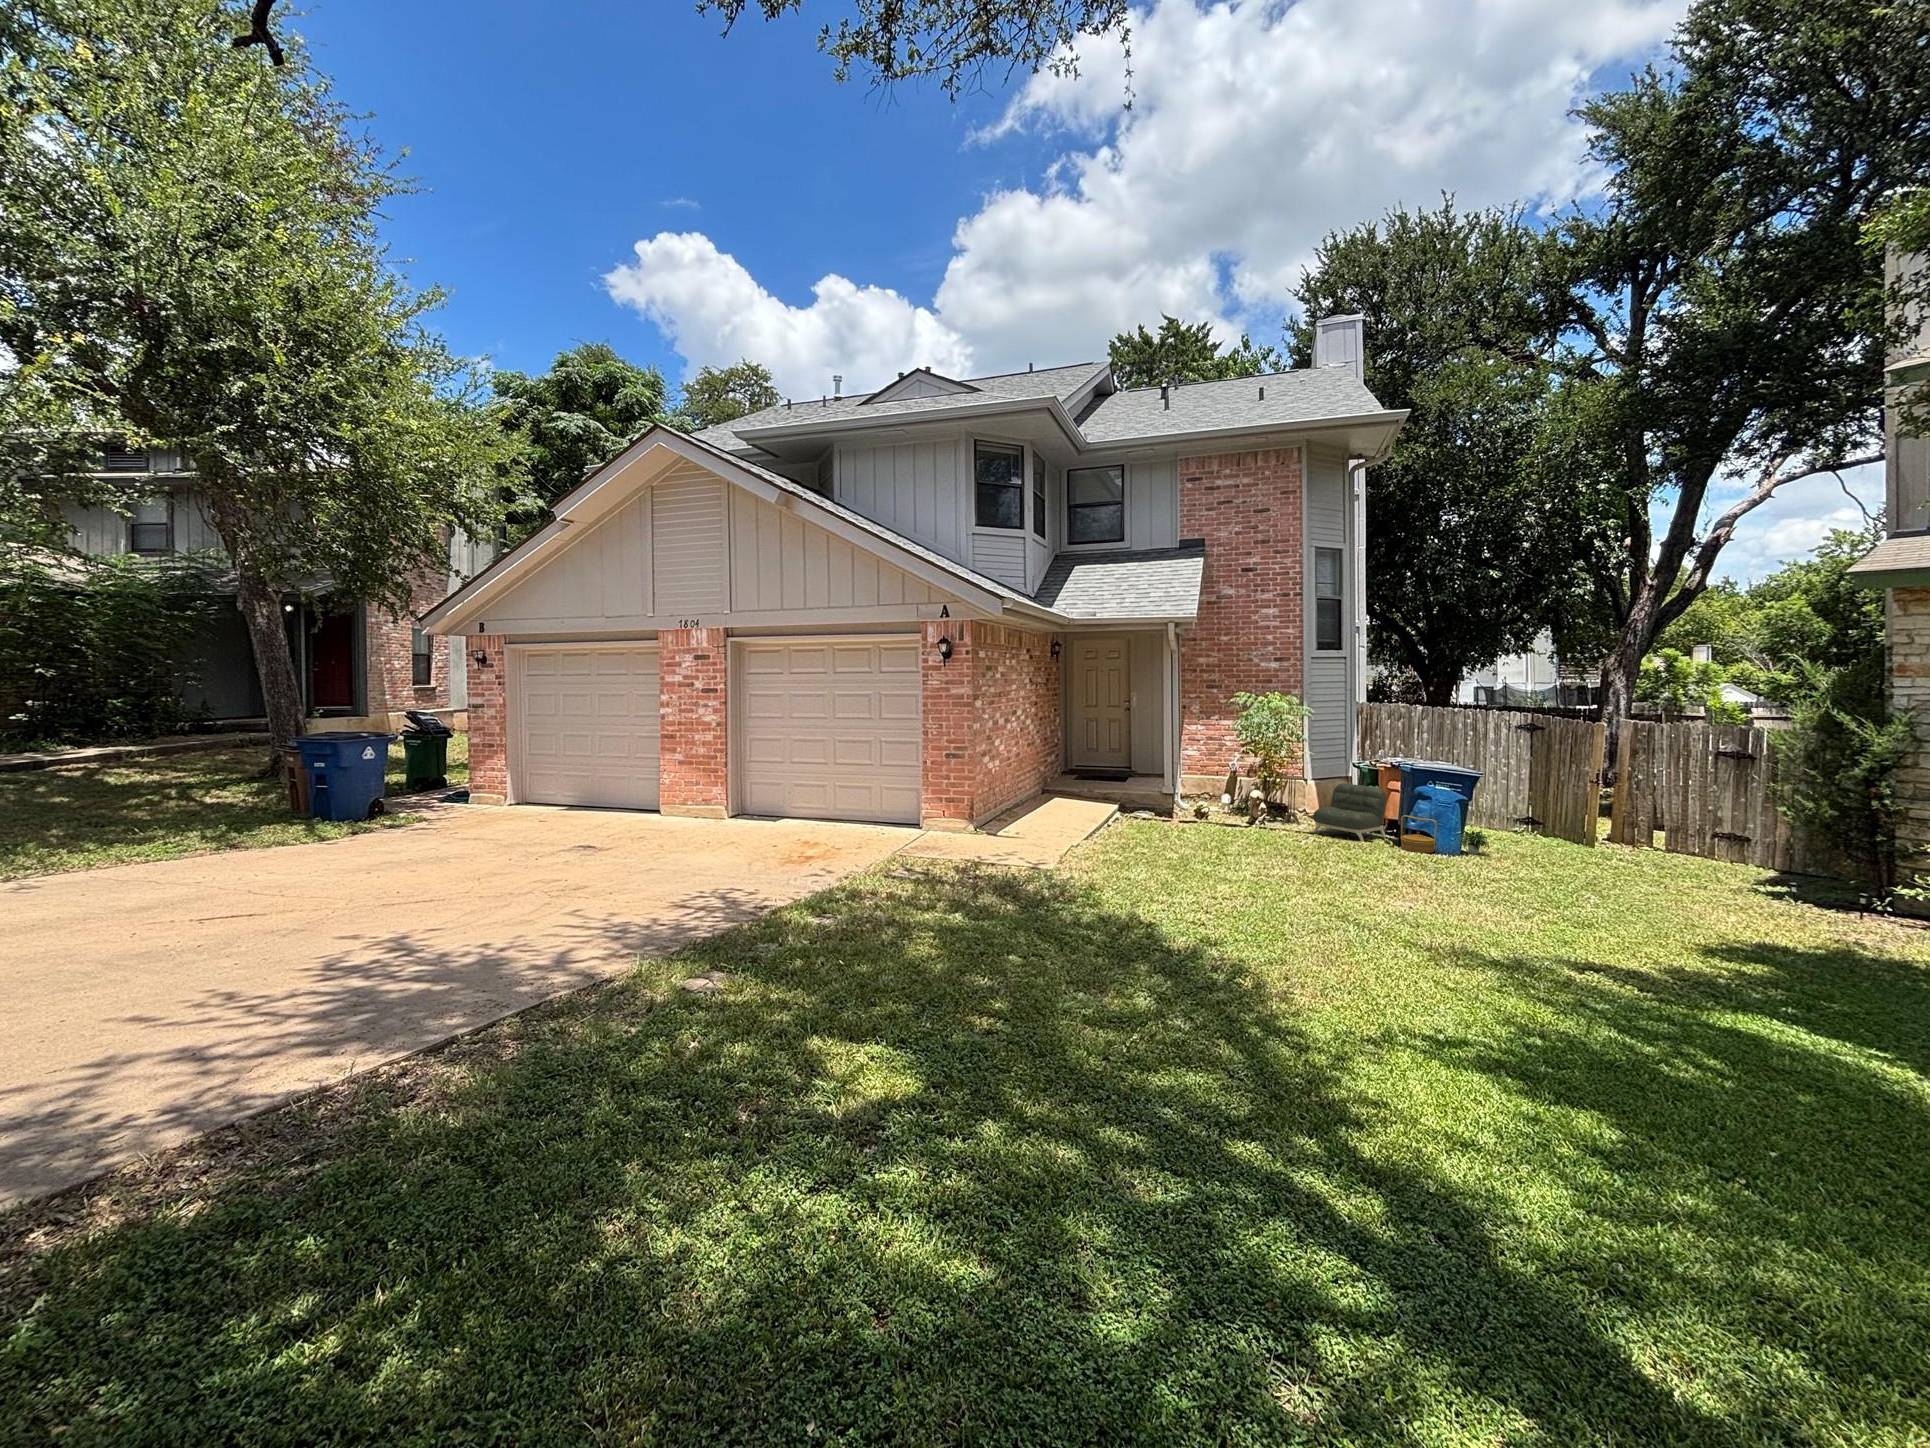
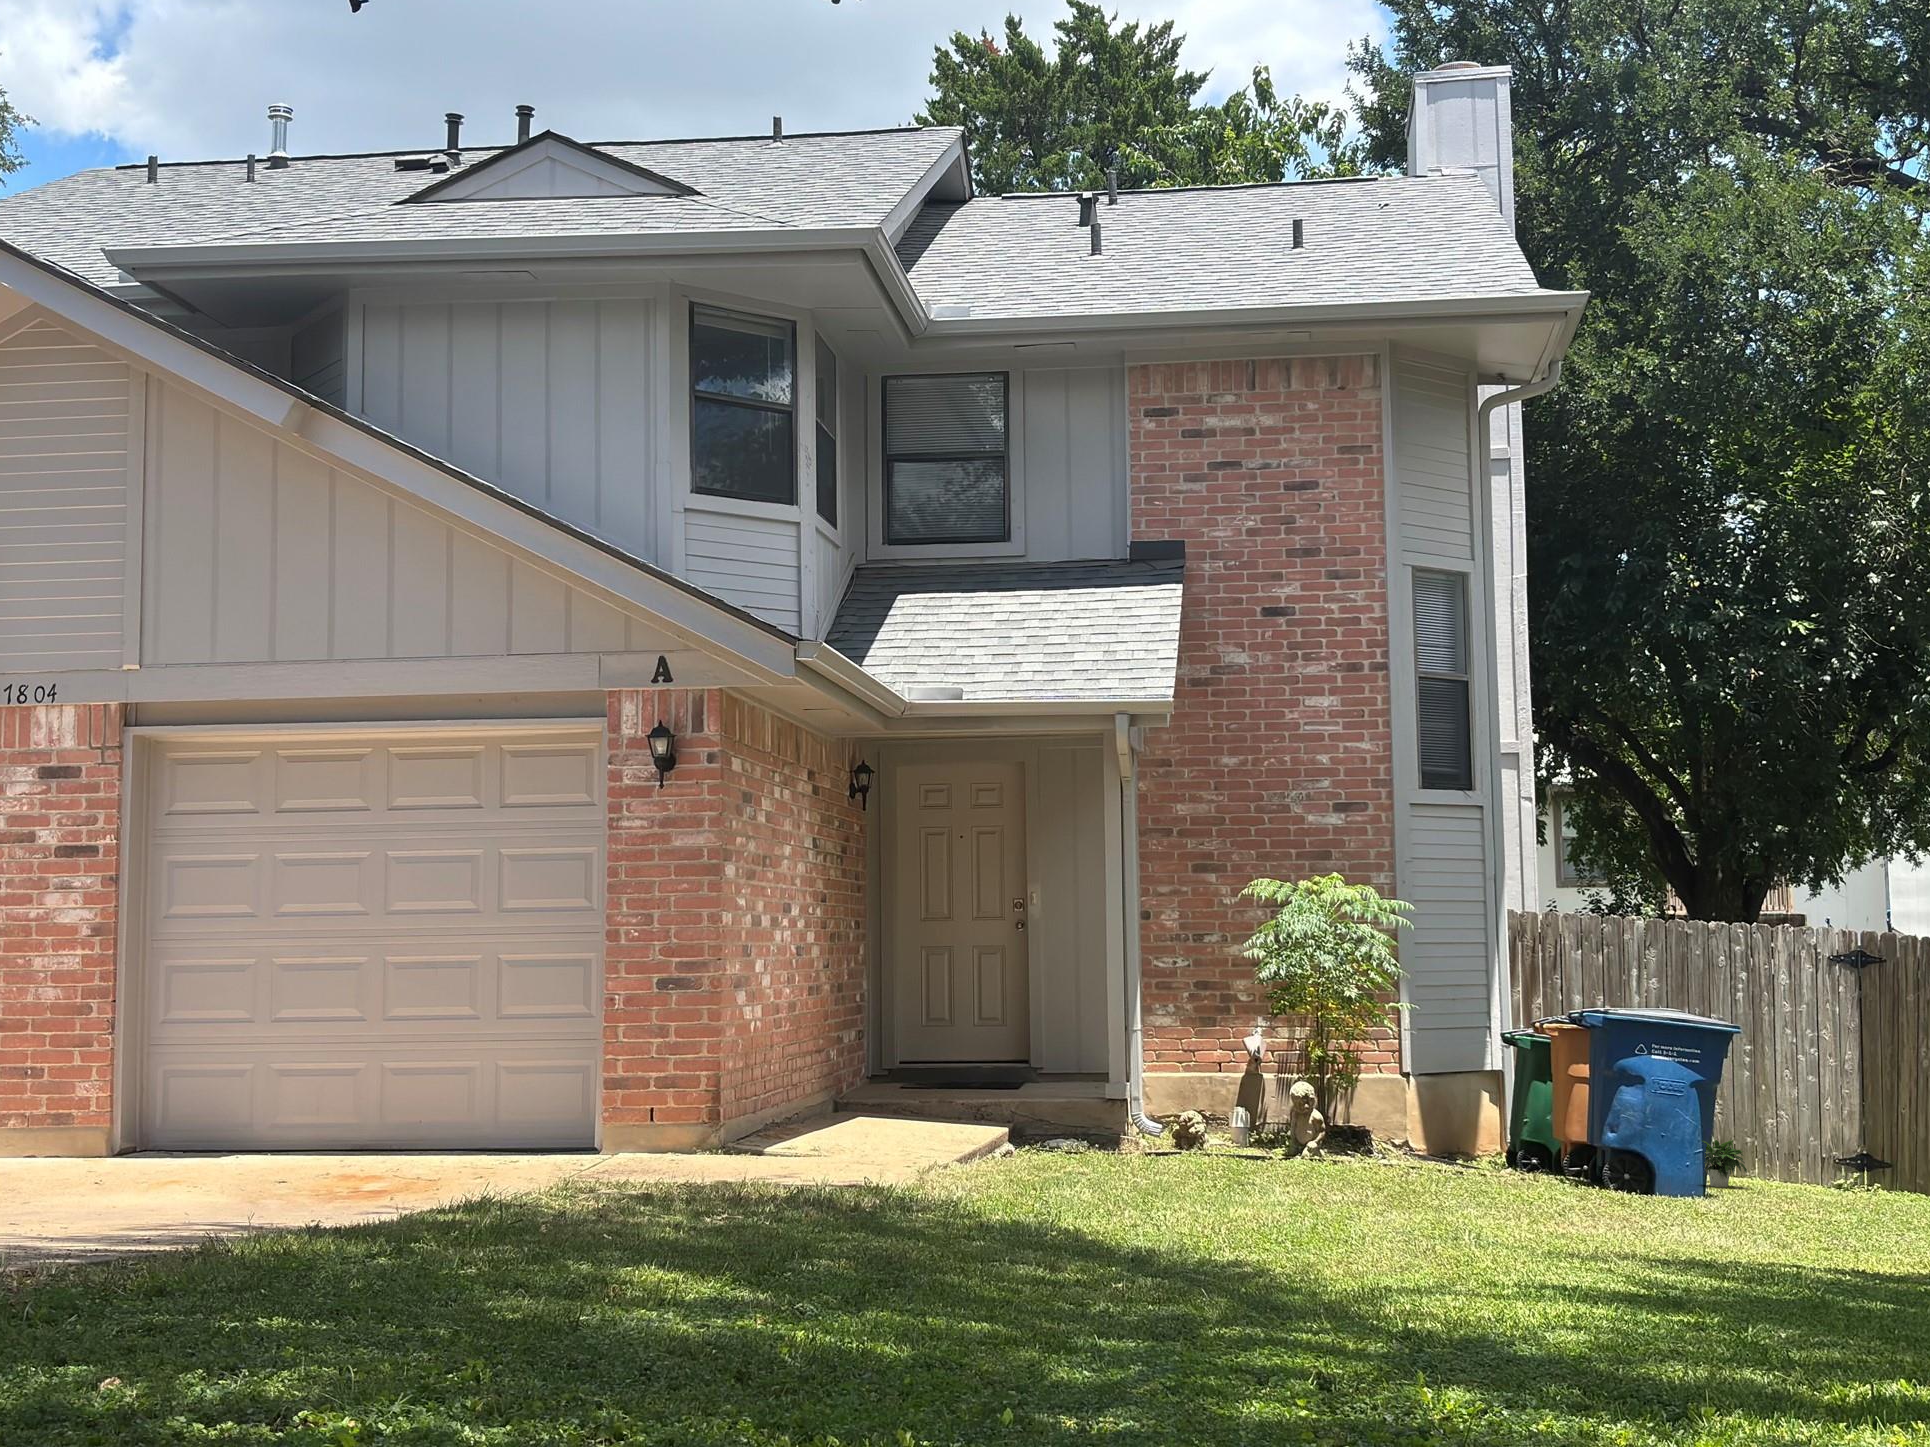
side table: present [1279,775,1305,825] -> none [1347,1055,1401,1160]
armchair: present [1313,783,1387,842] -> none [1417,1064,1560,1177]
woven basket: present [1401,815,1437,853] -> none [1584,1115,1649,1187]

